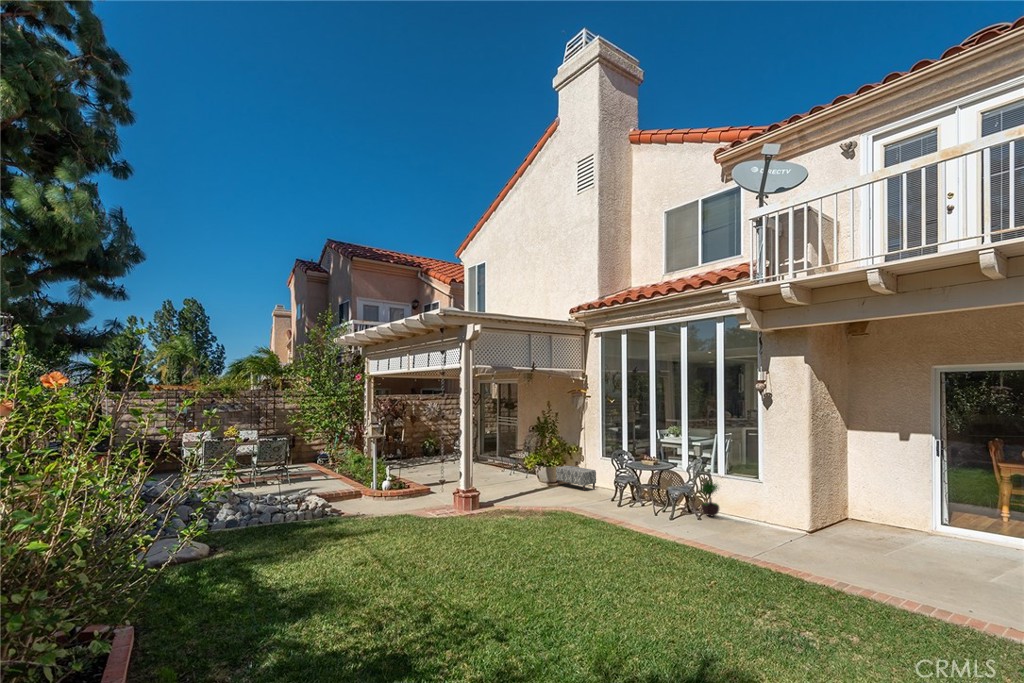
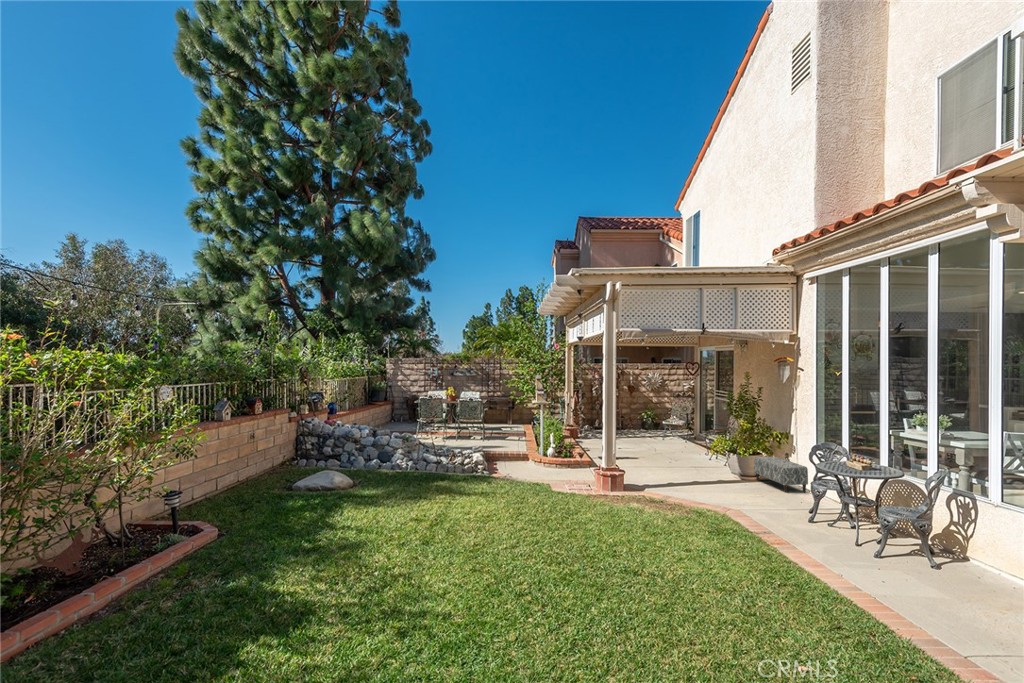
potted tree: present [699,481,719,516] -> none [940,501,992,569]

